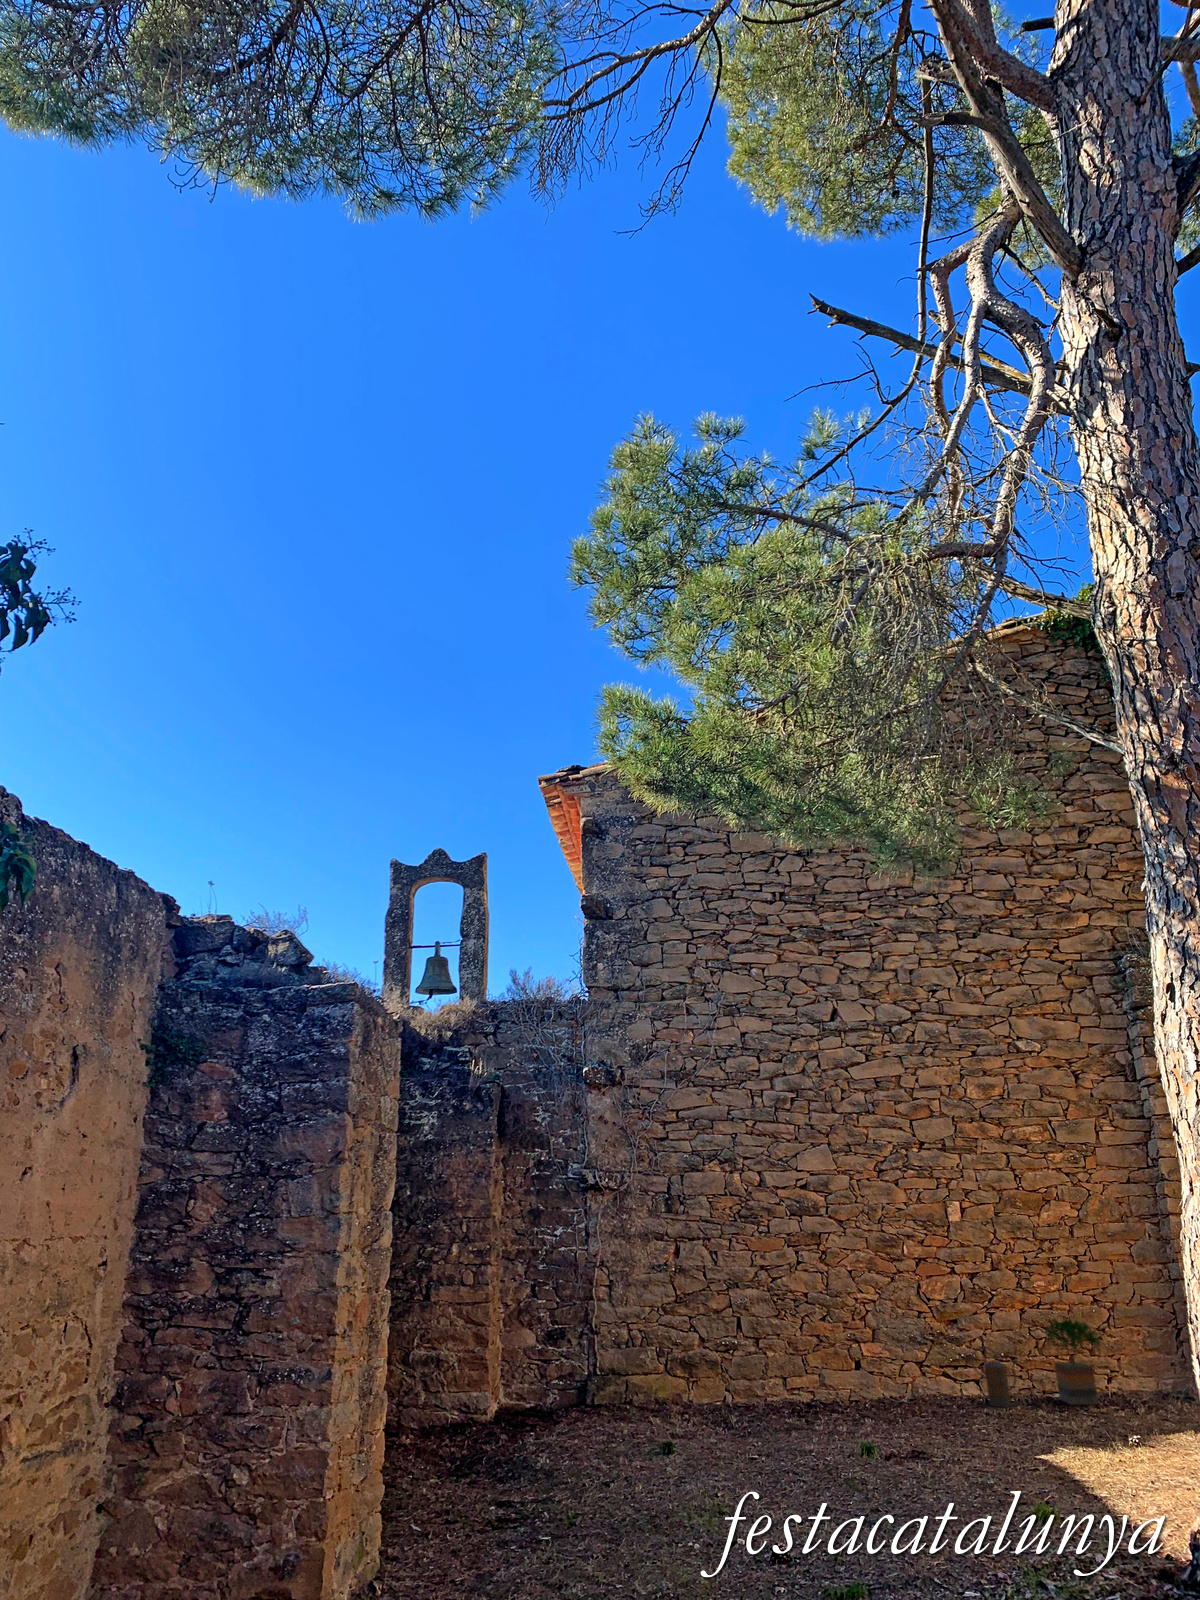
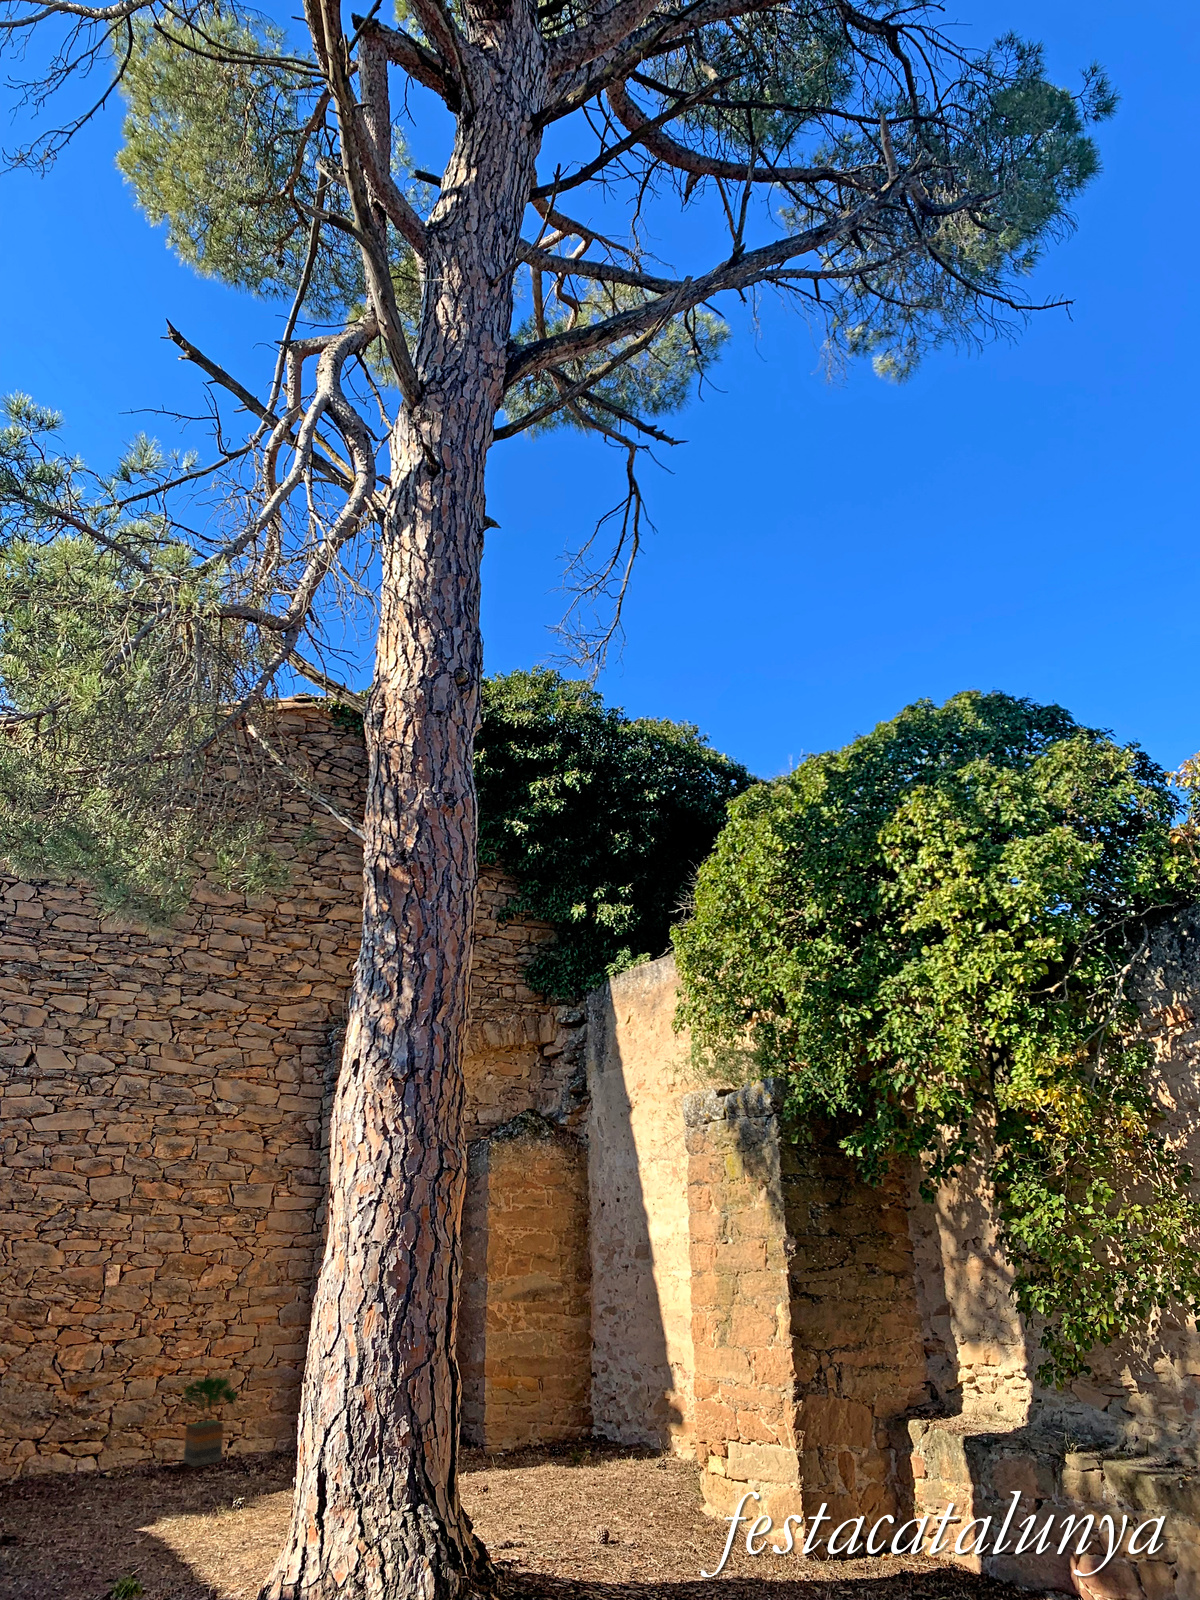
watering can: present [971,1346,1018,1407] -> none [98,1419,150,1484]

